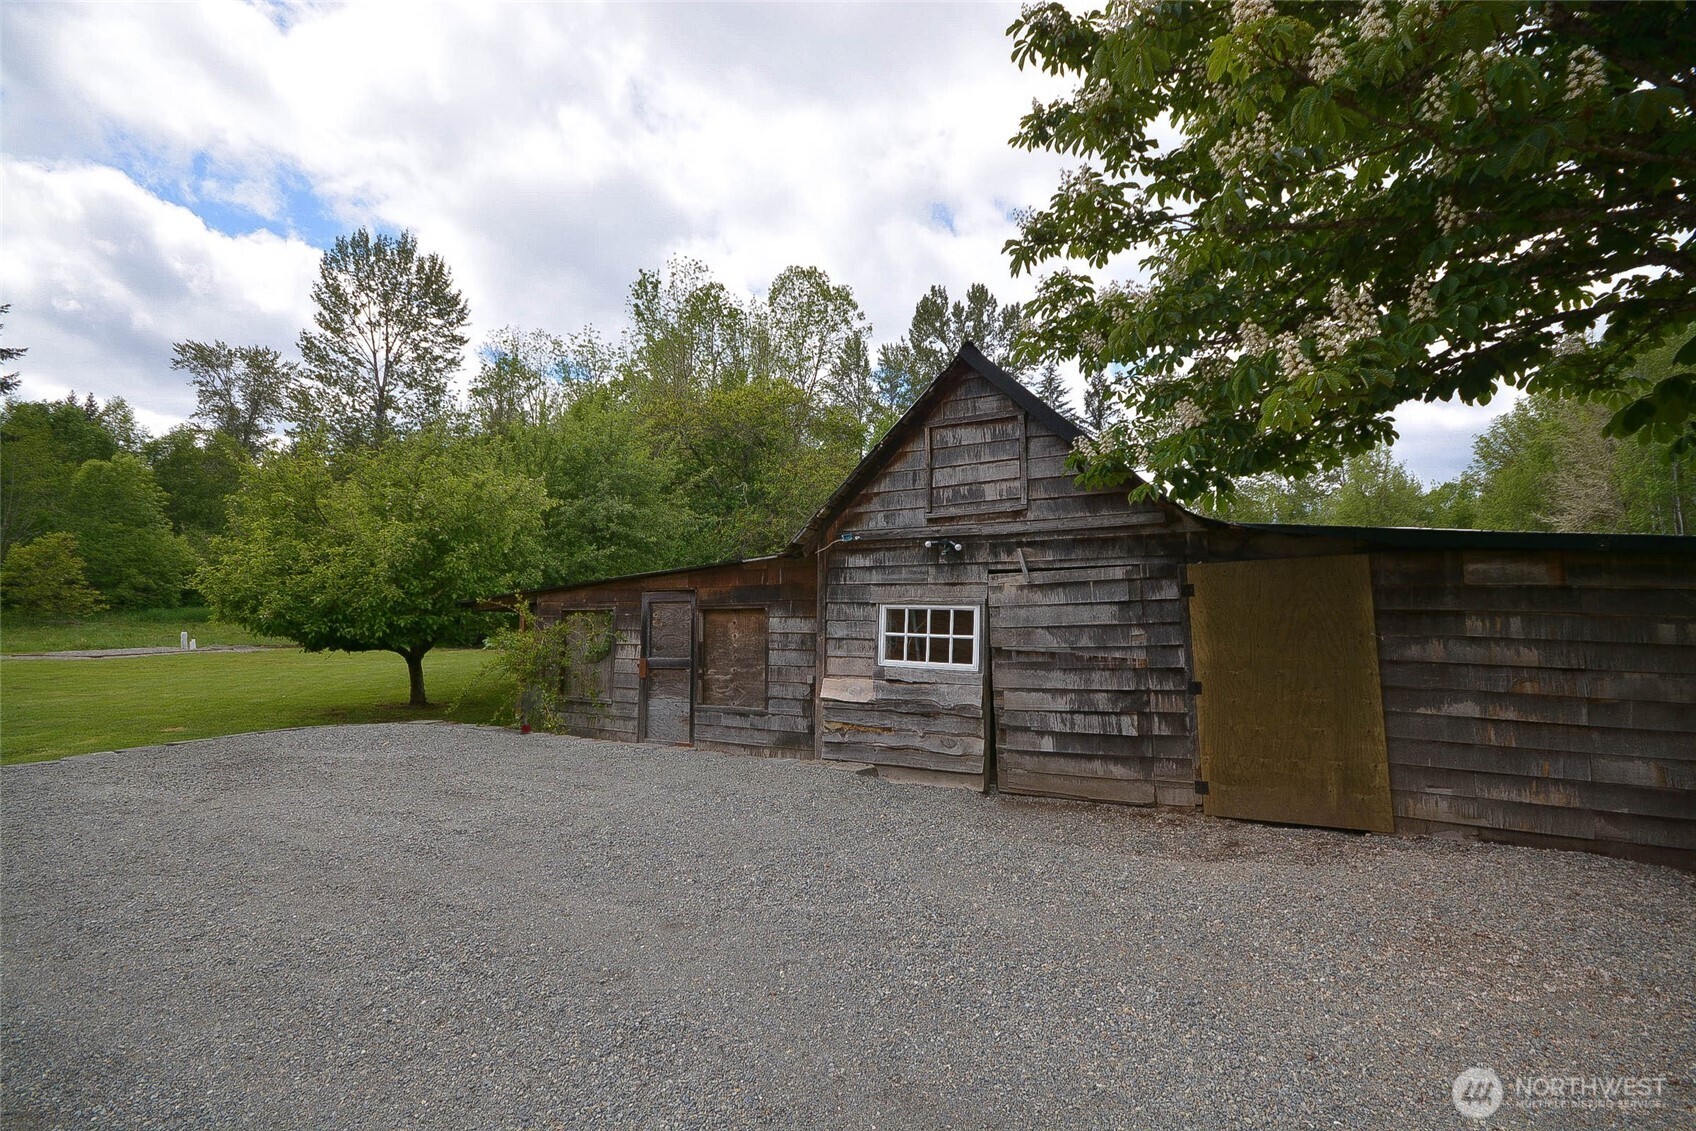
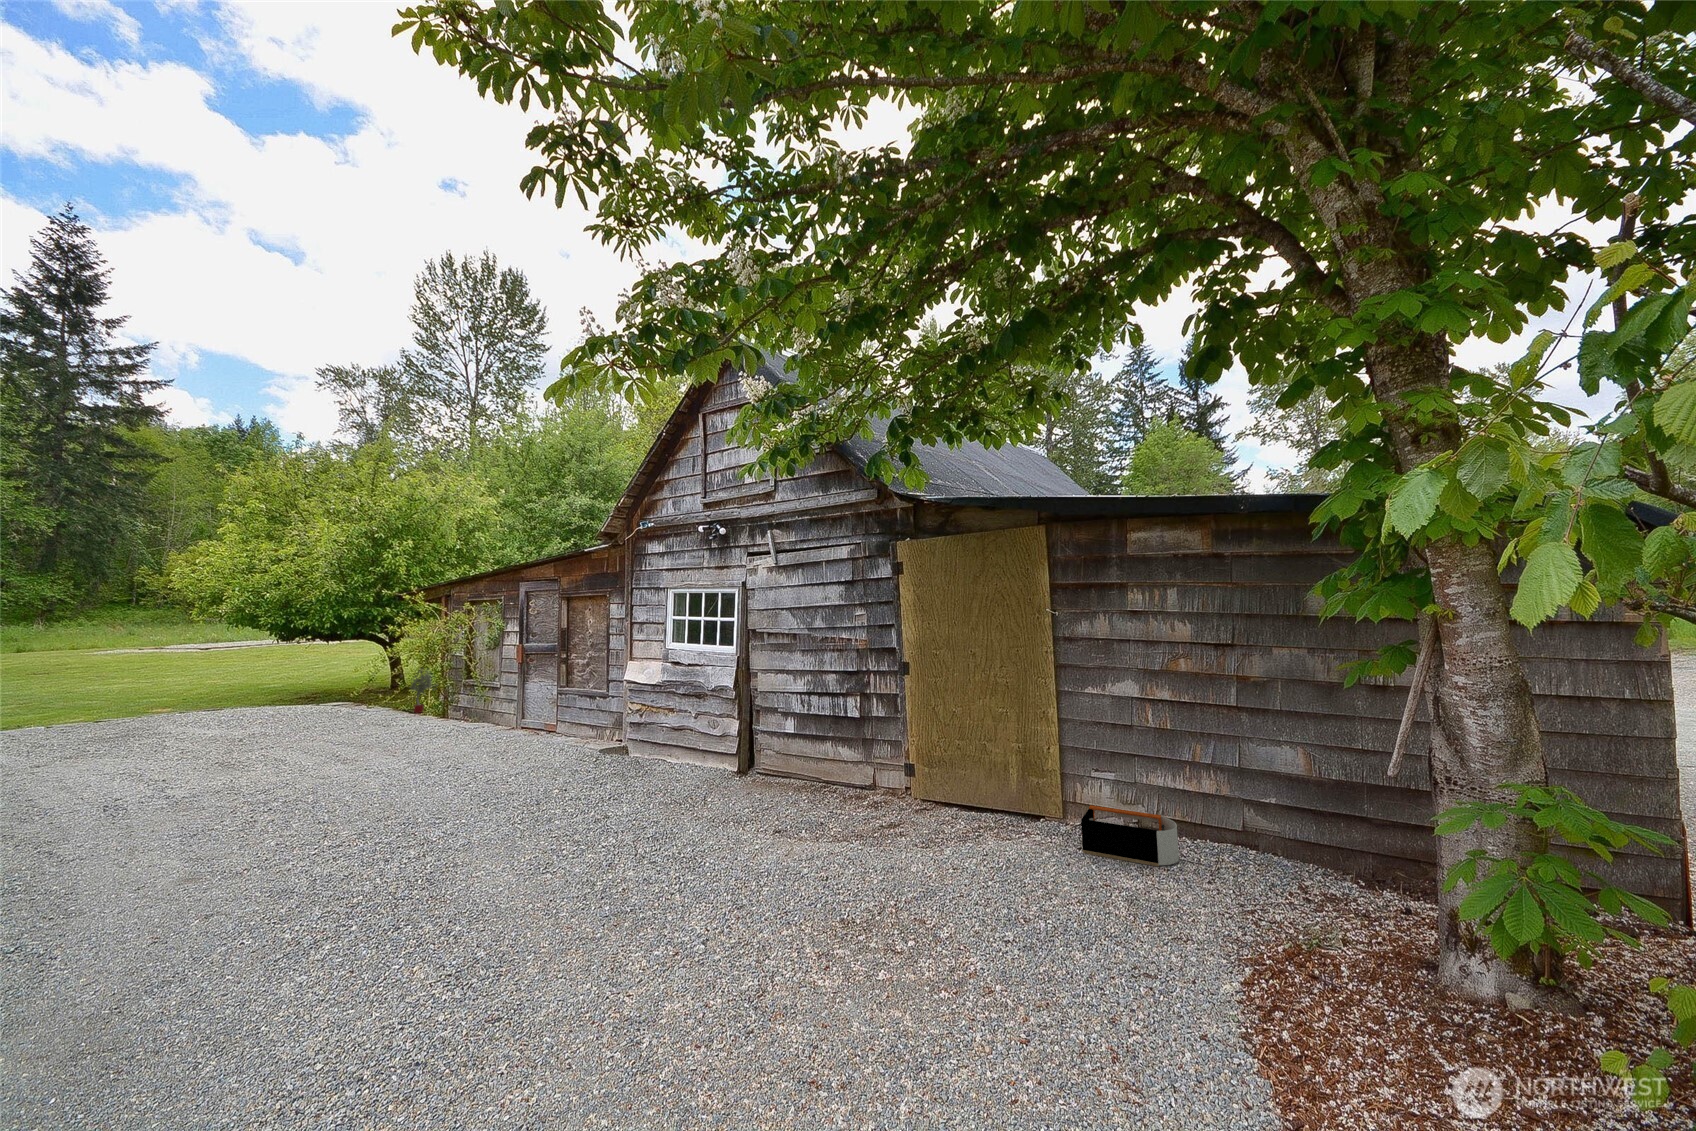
storage bin: none [1409,810,1507,858] -> present [1081,805,1179,867]

